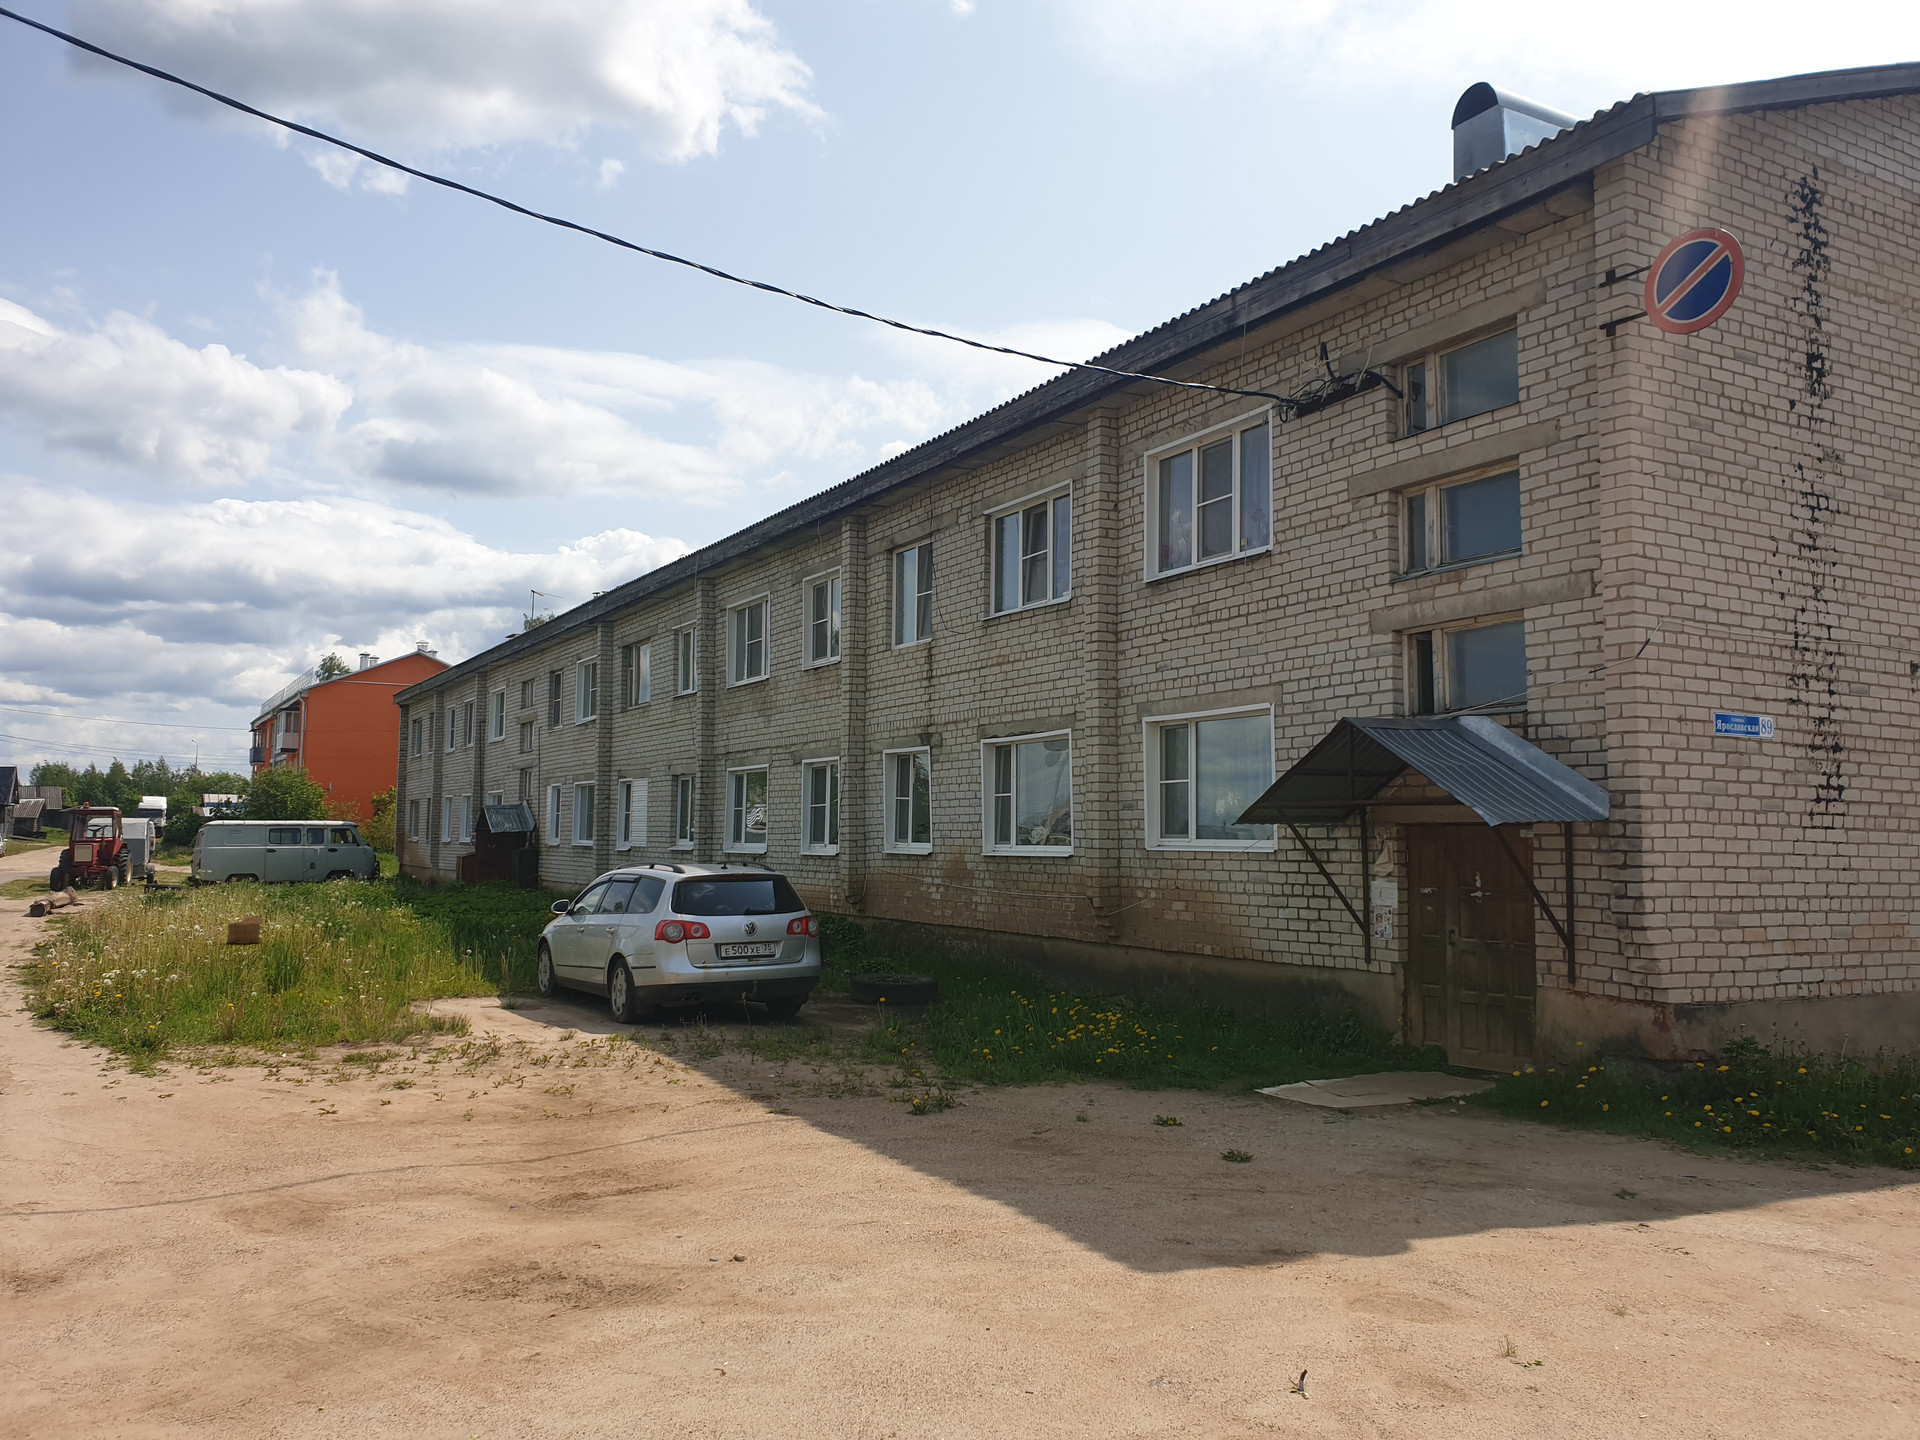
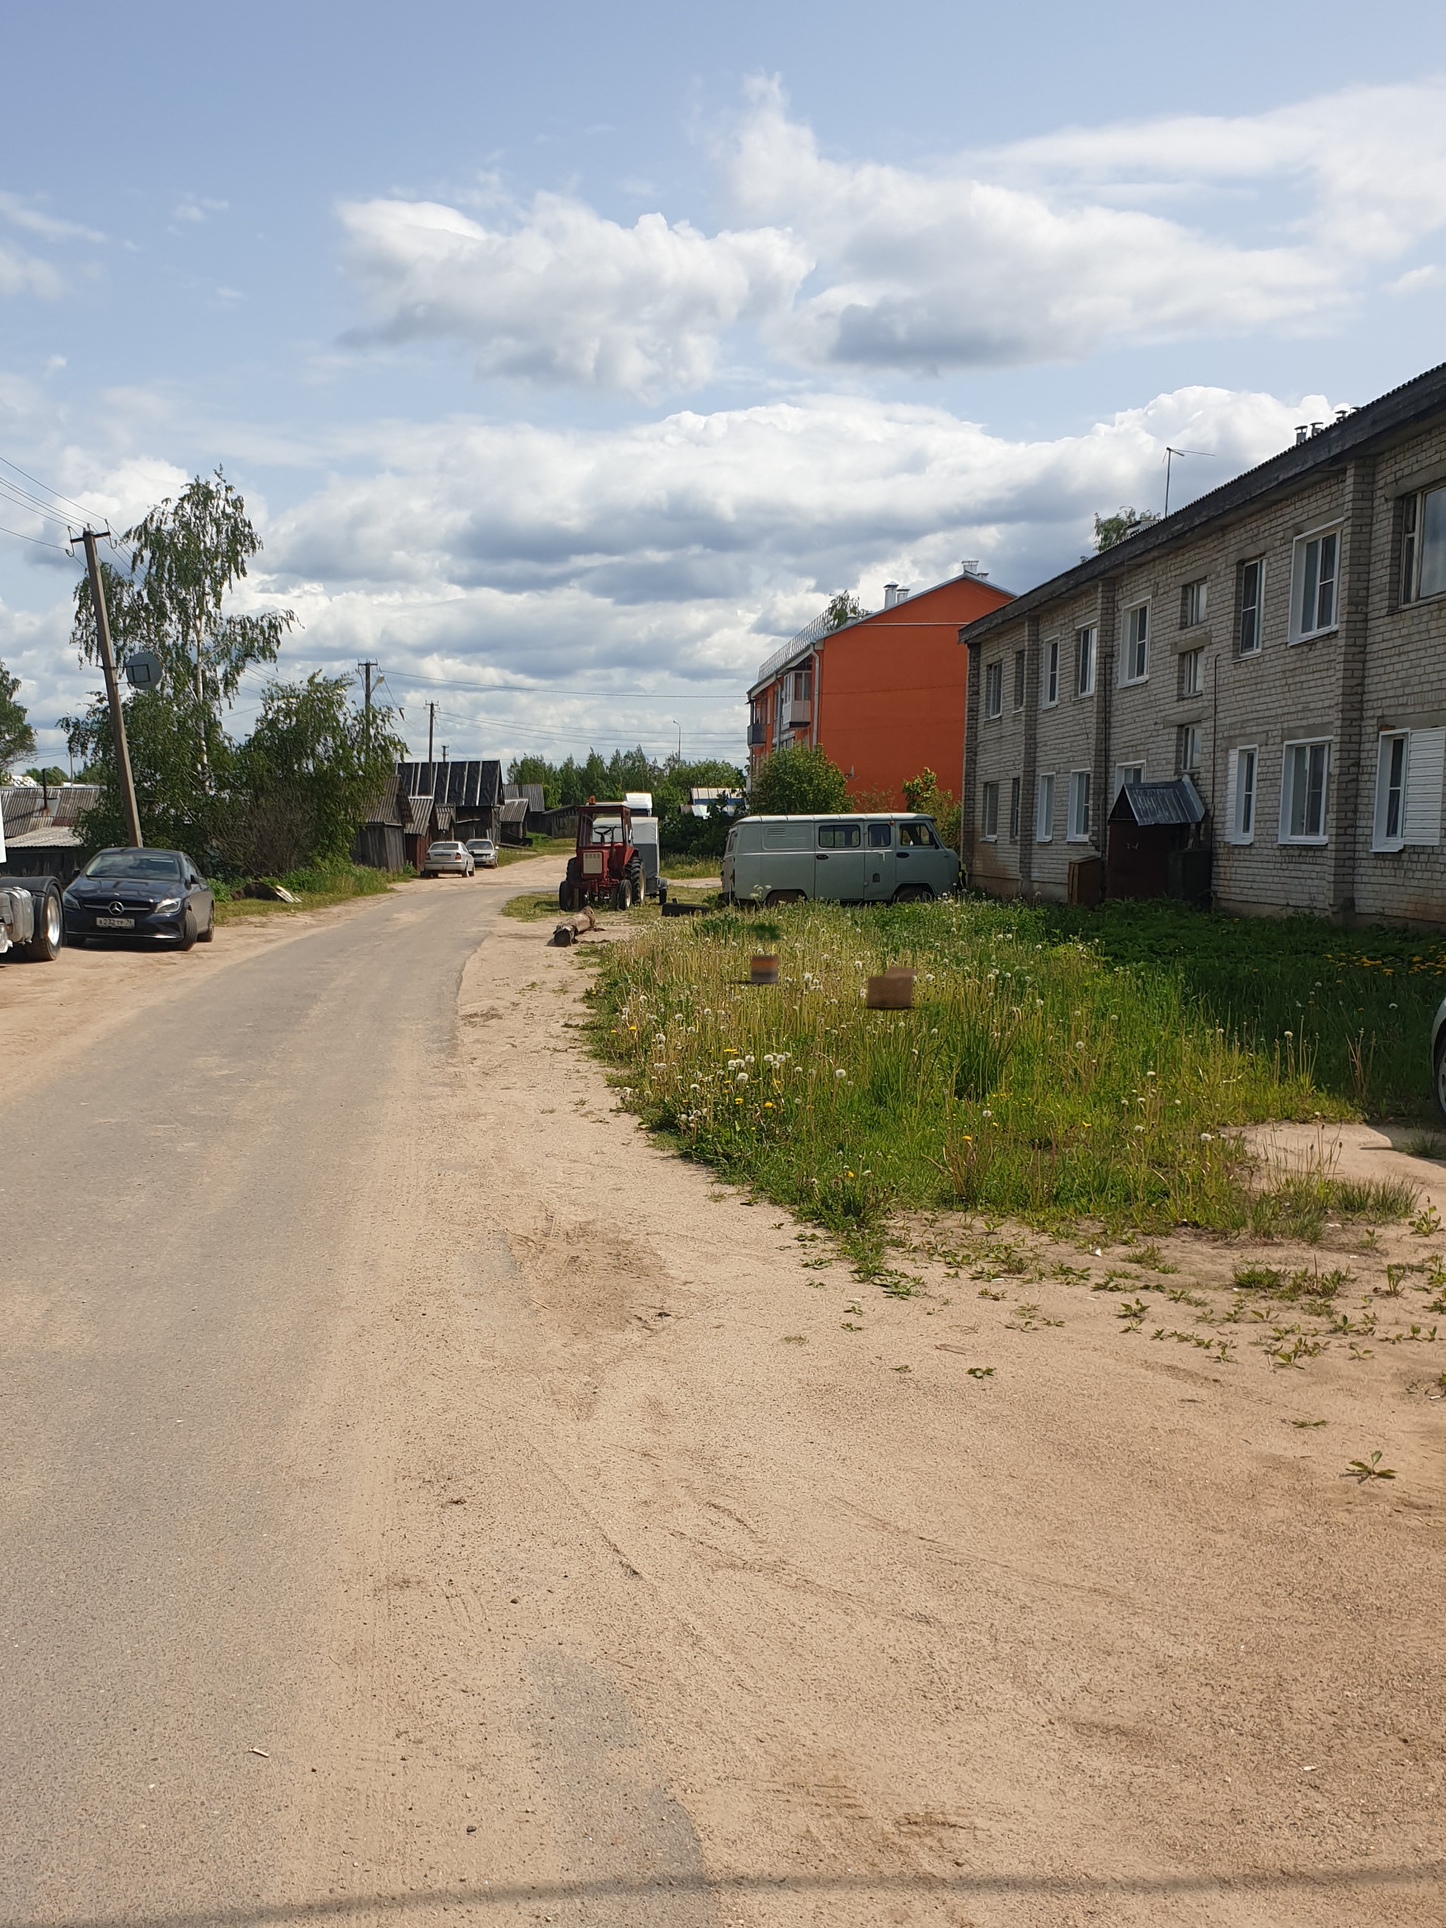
potted tree: none [153,889,184,931] -> present [748,922,785,983]

